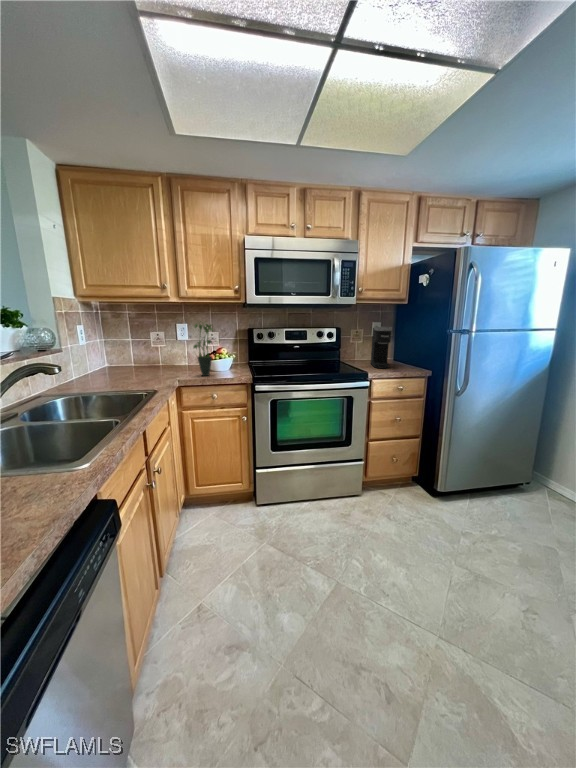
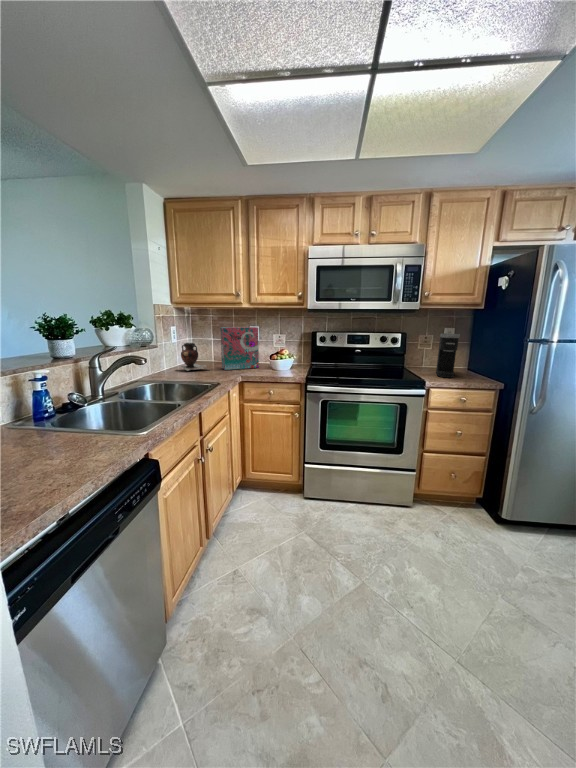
cereal box: none [144,324,194,375] -> present [220,327,259,370]
potted plant: present [193,324,213,376] -> none [256,325,278,374]
vase: none [87,344,135,378] -> present [181,343,210,371]

